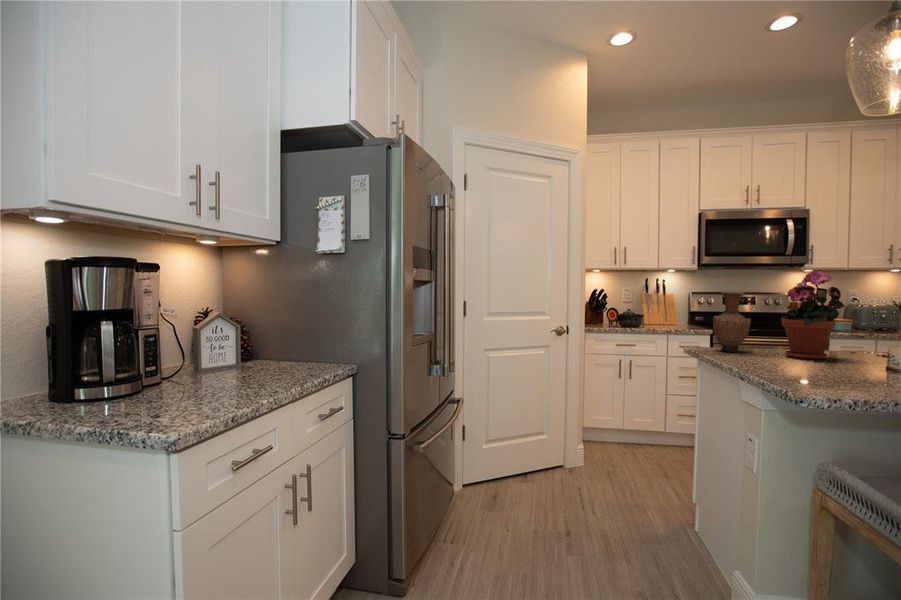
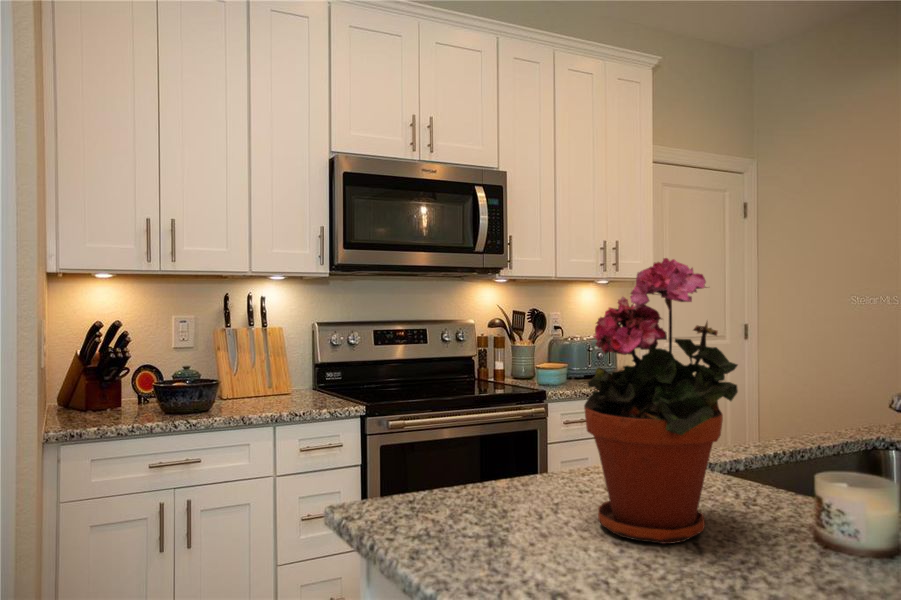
vase: present [713,292,751,352] -> none [396,329,504,535]

